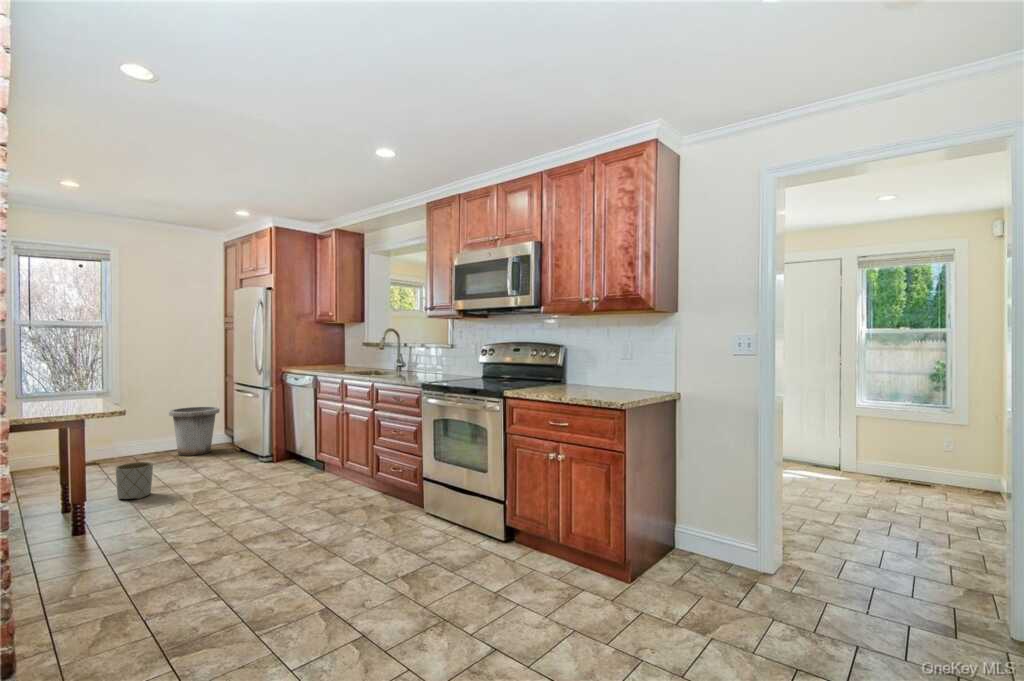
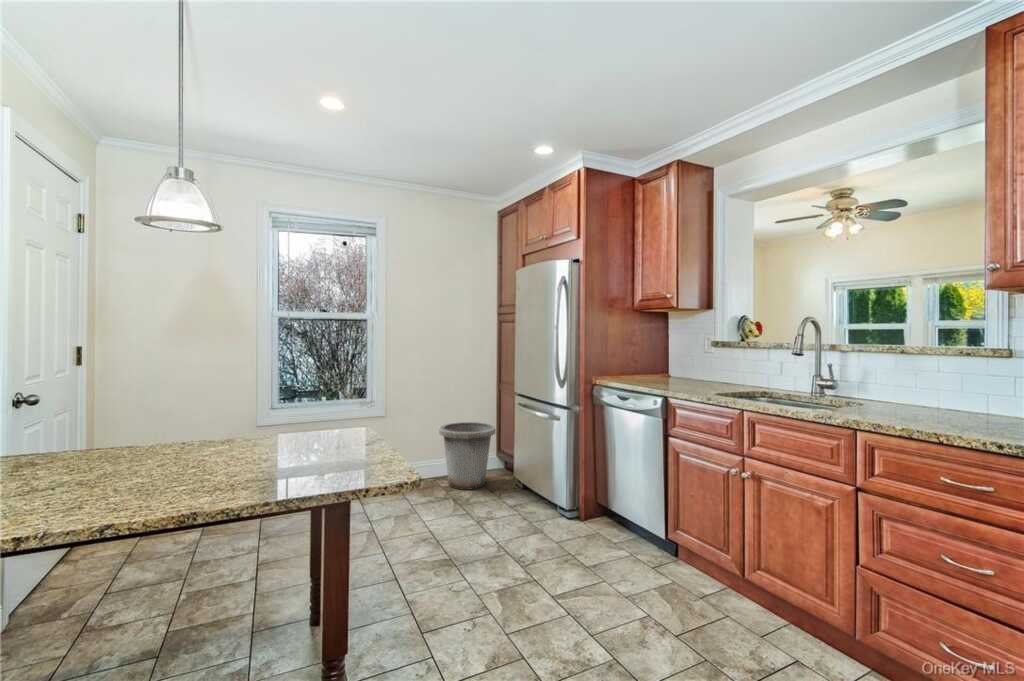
planter: present [116,462,153,500] -> none [391,528,440,598]

